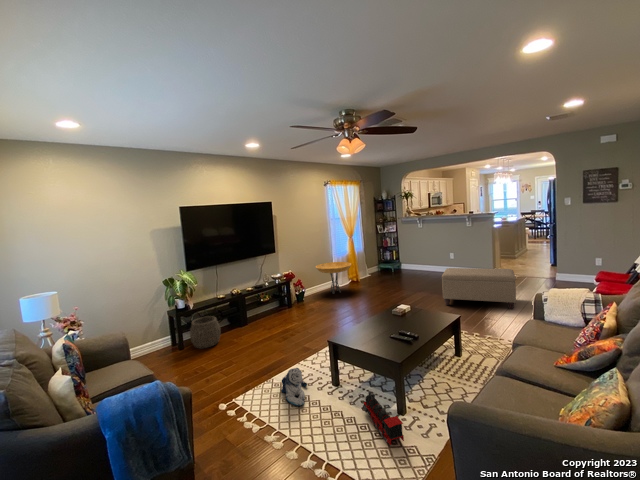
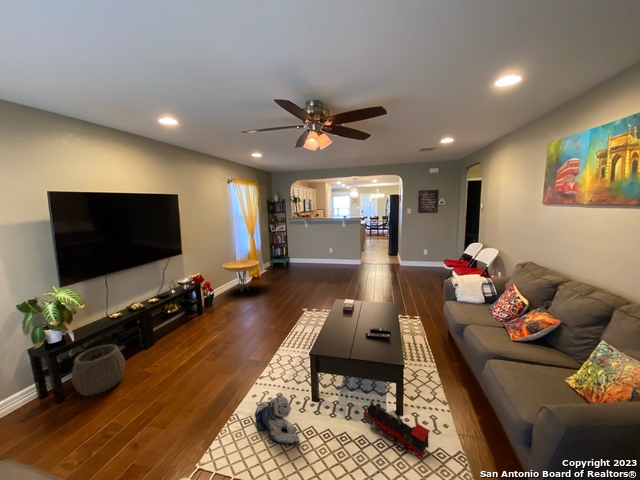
ottoman: present [442,268,516,309] -> none [344,260,399,293]

